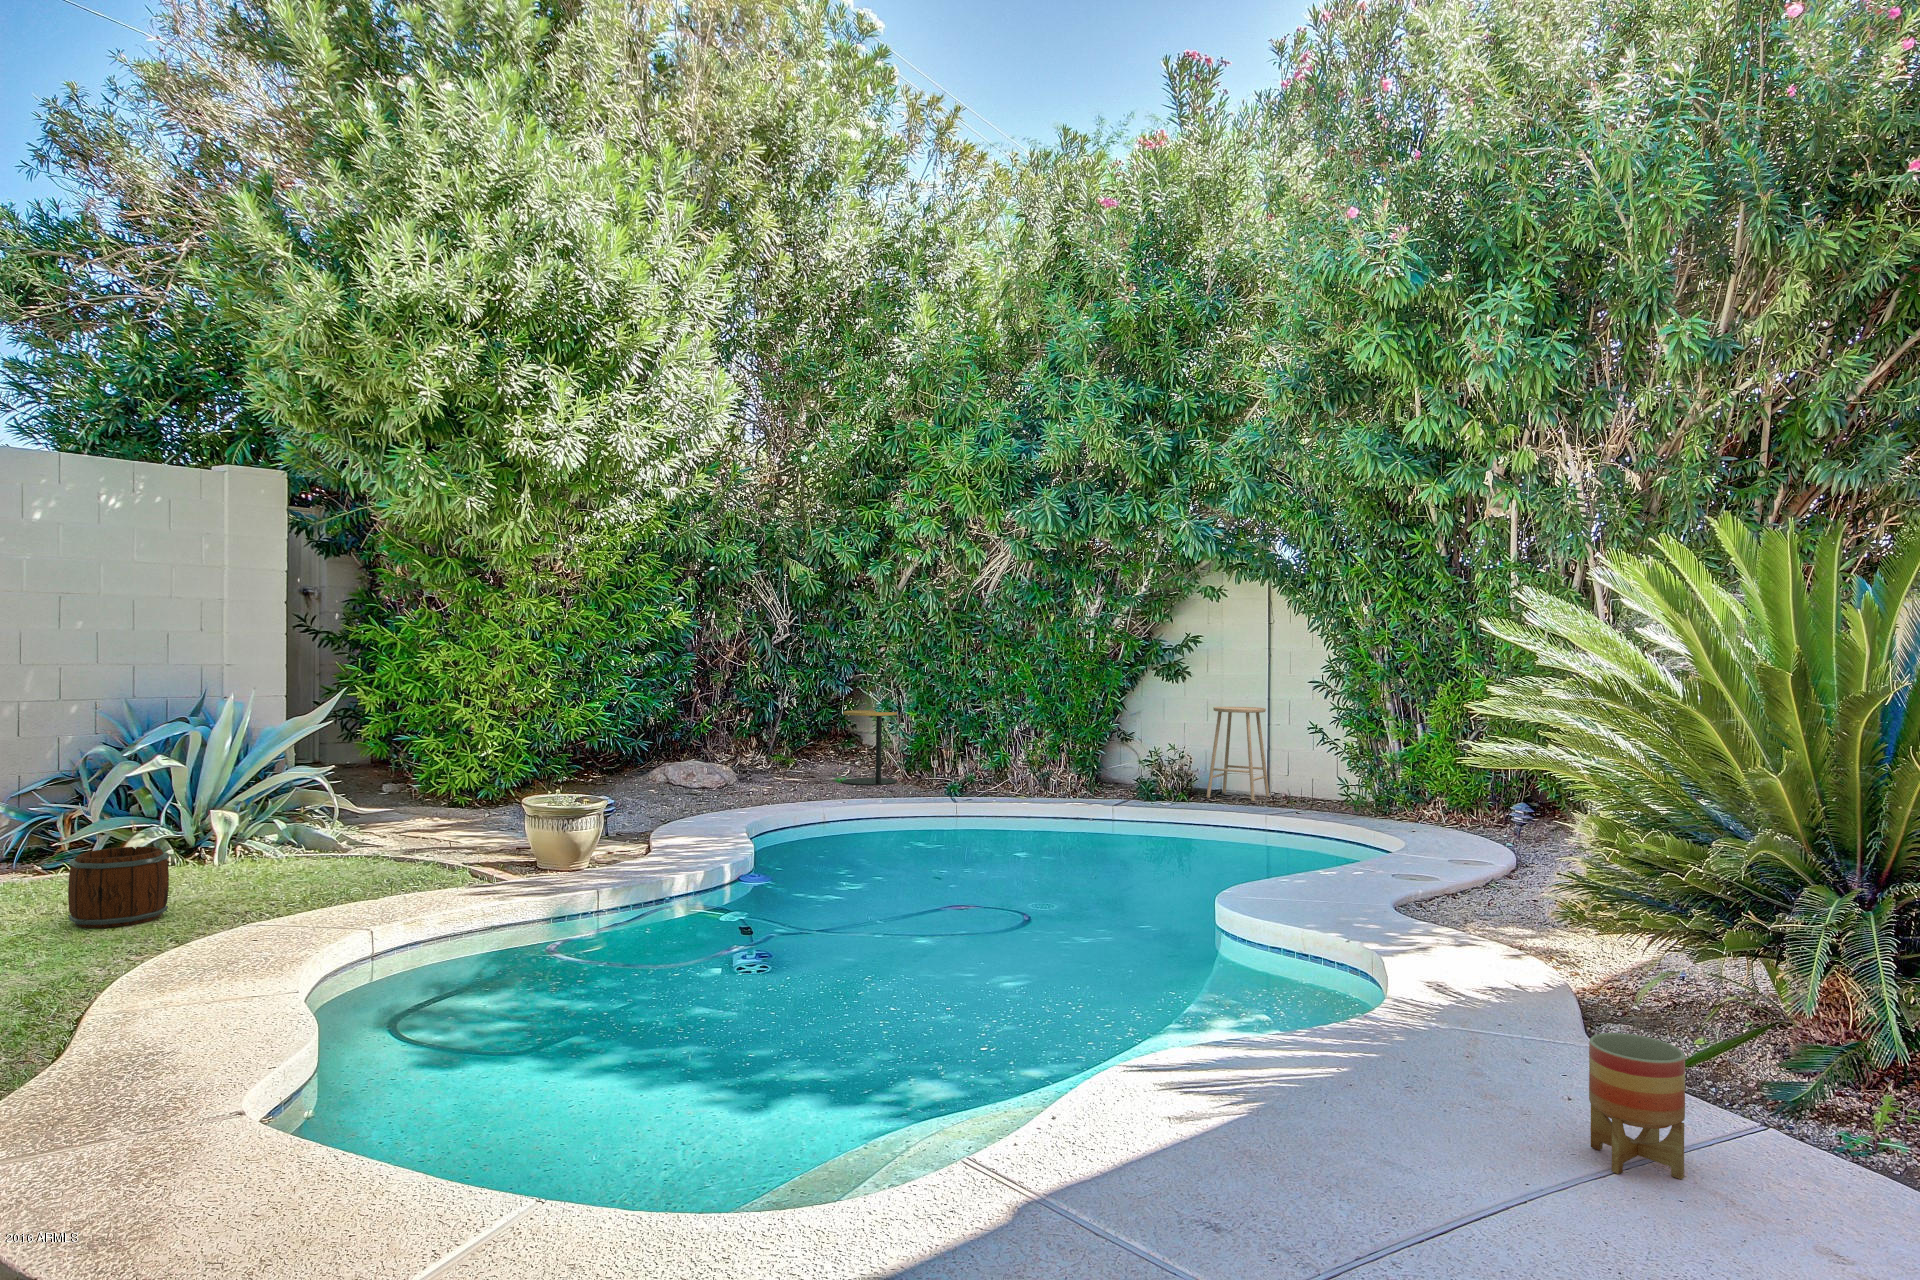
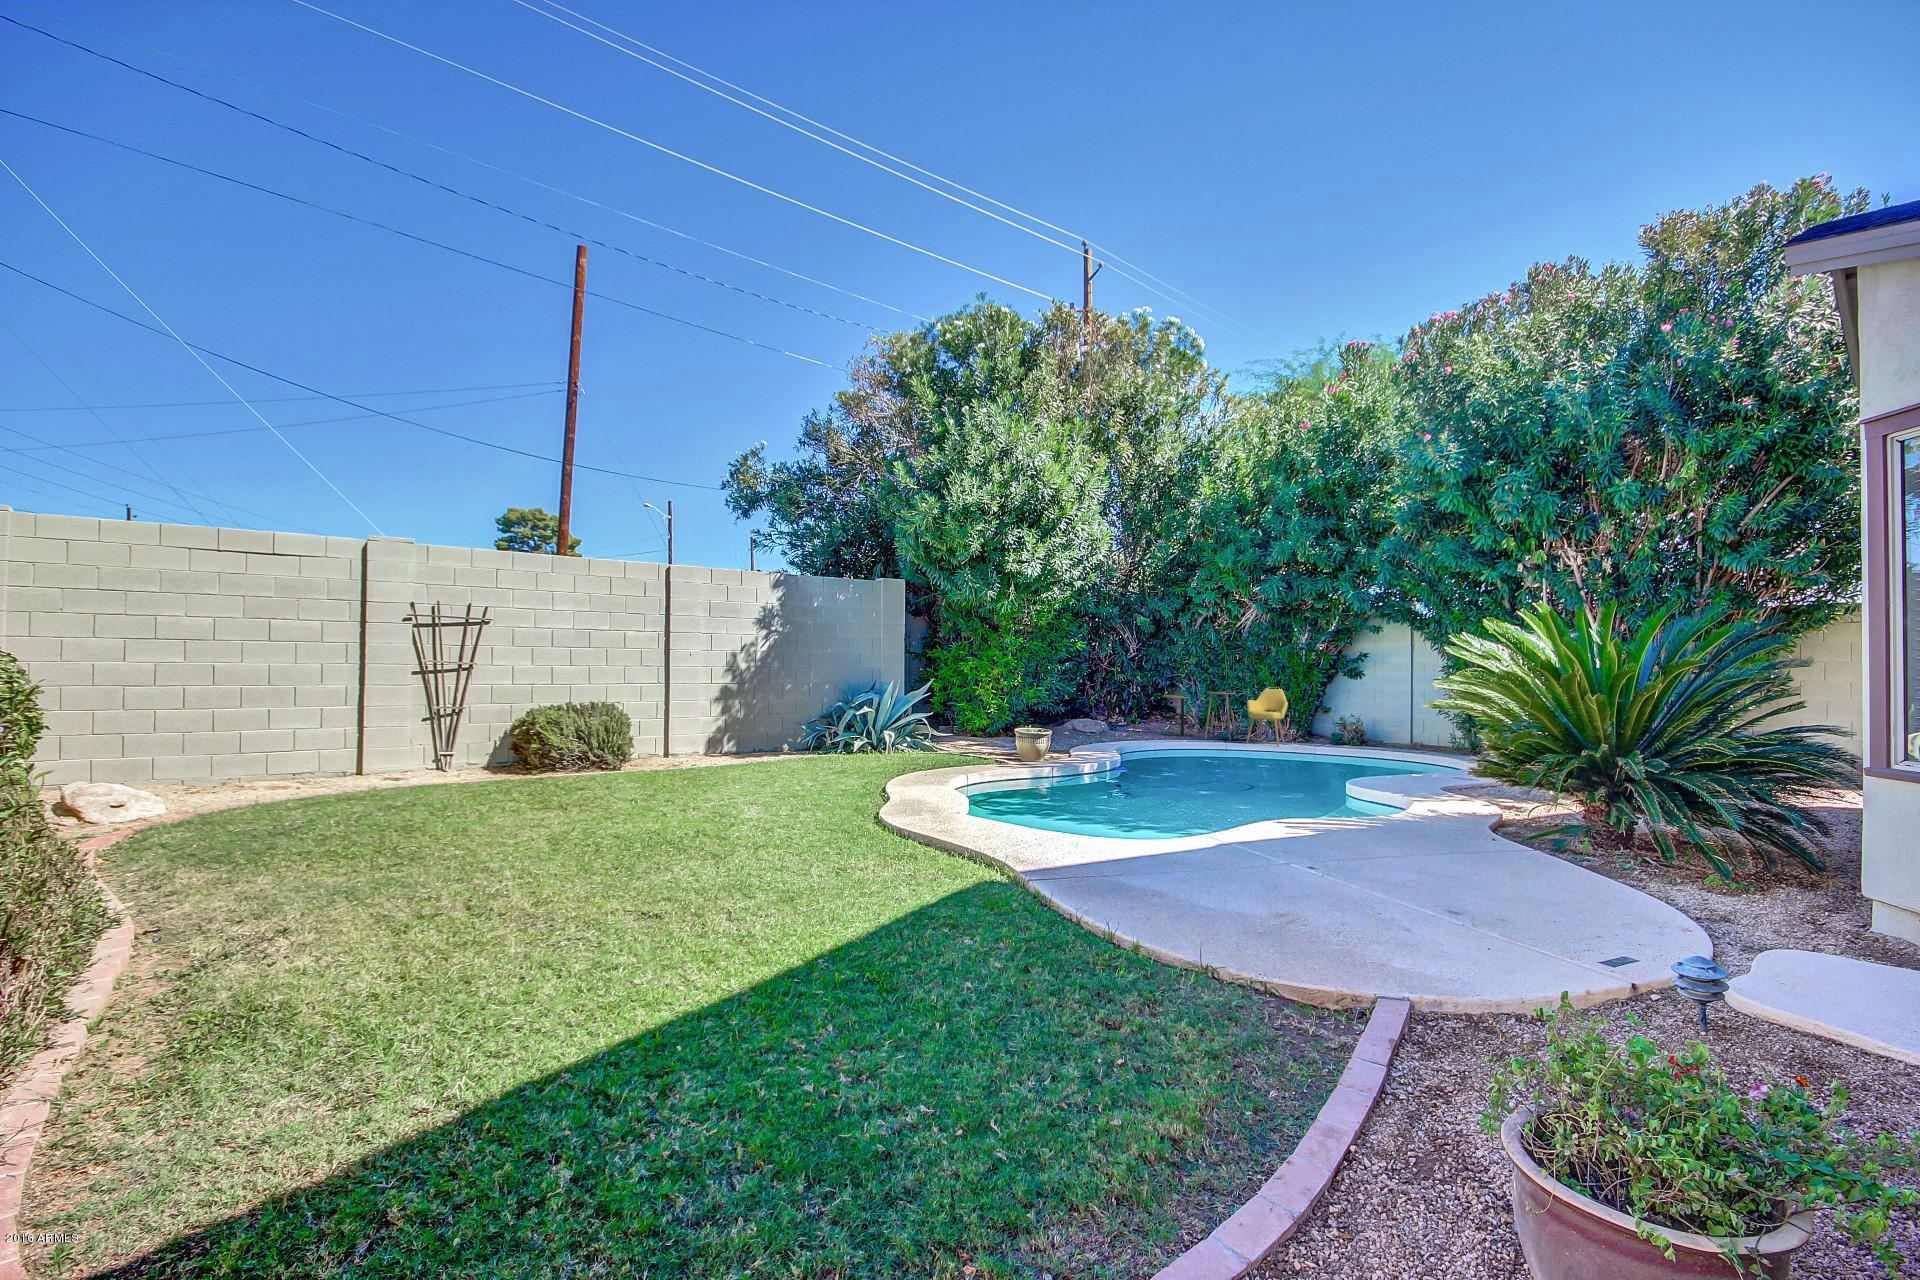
chair: none [993,695,1063,801] -> present [1246,688,1288,746]
stool: present [1206,707,1270,801] -> present [1205,691,1236,741]
bucket: present [68,846,169,928] -> none [868,736,898,764]
planter: present [1589,1033,1685,1179] -> none [1412,800,1444,844]

